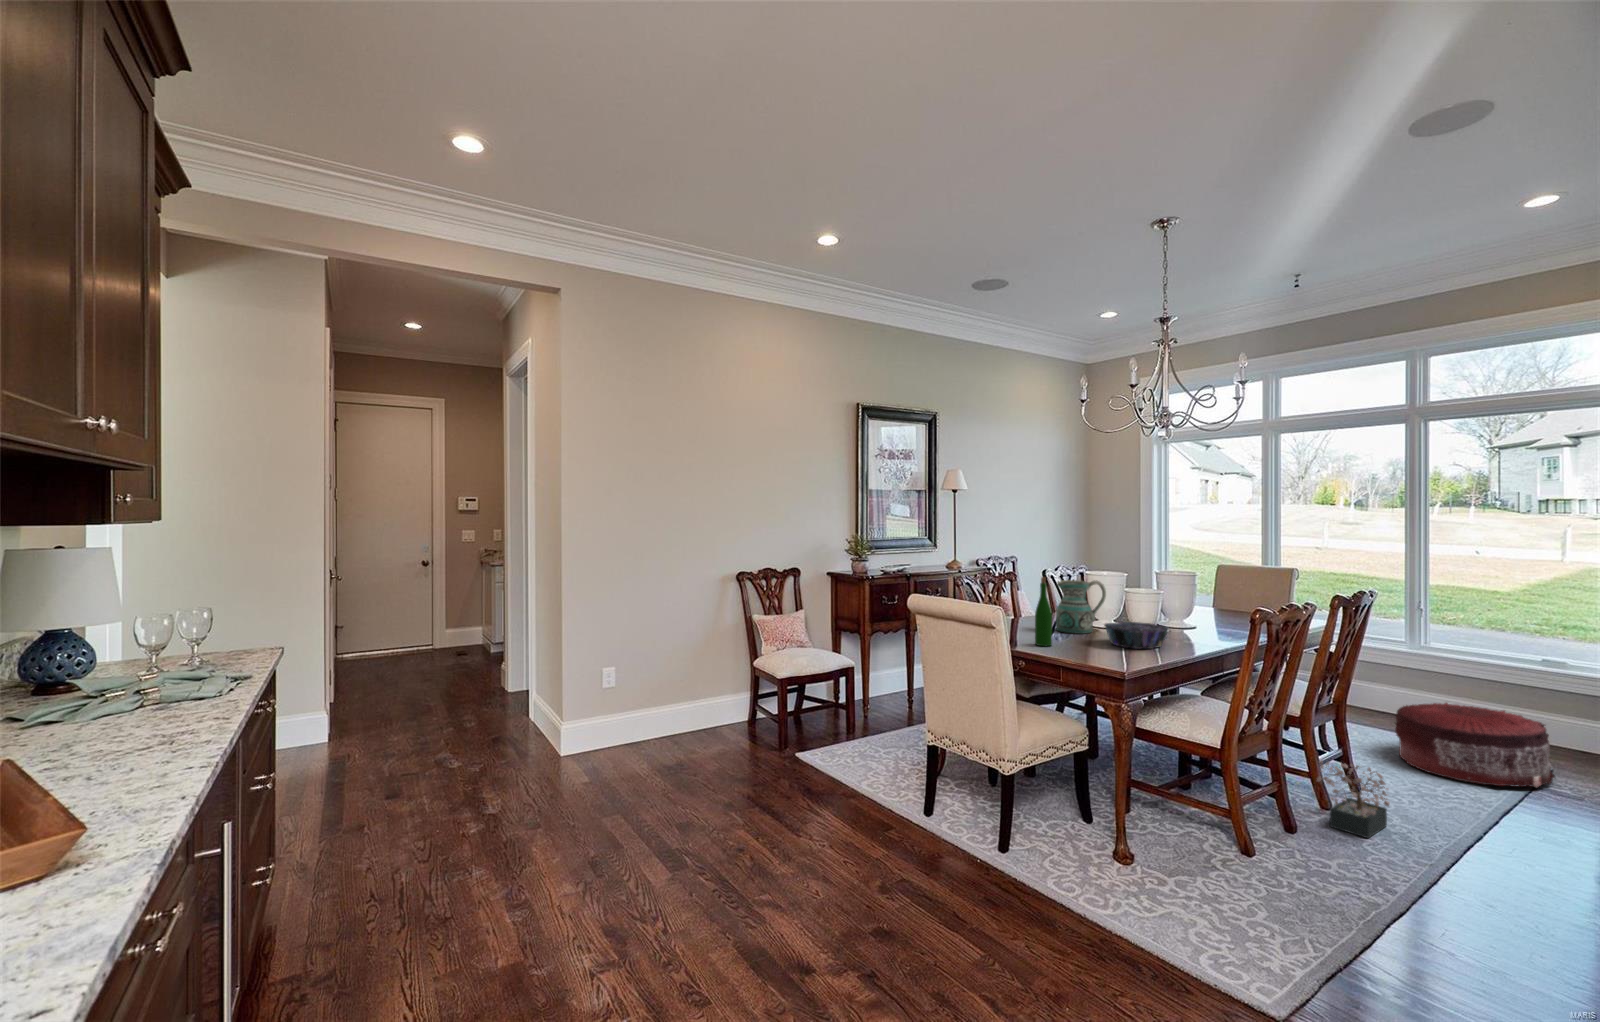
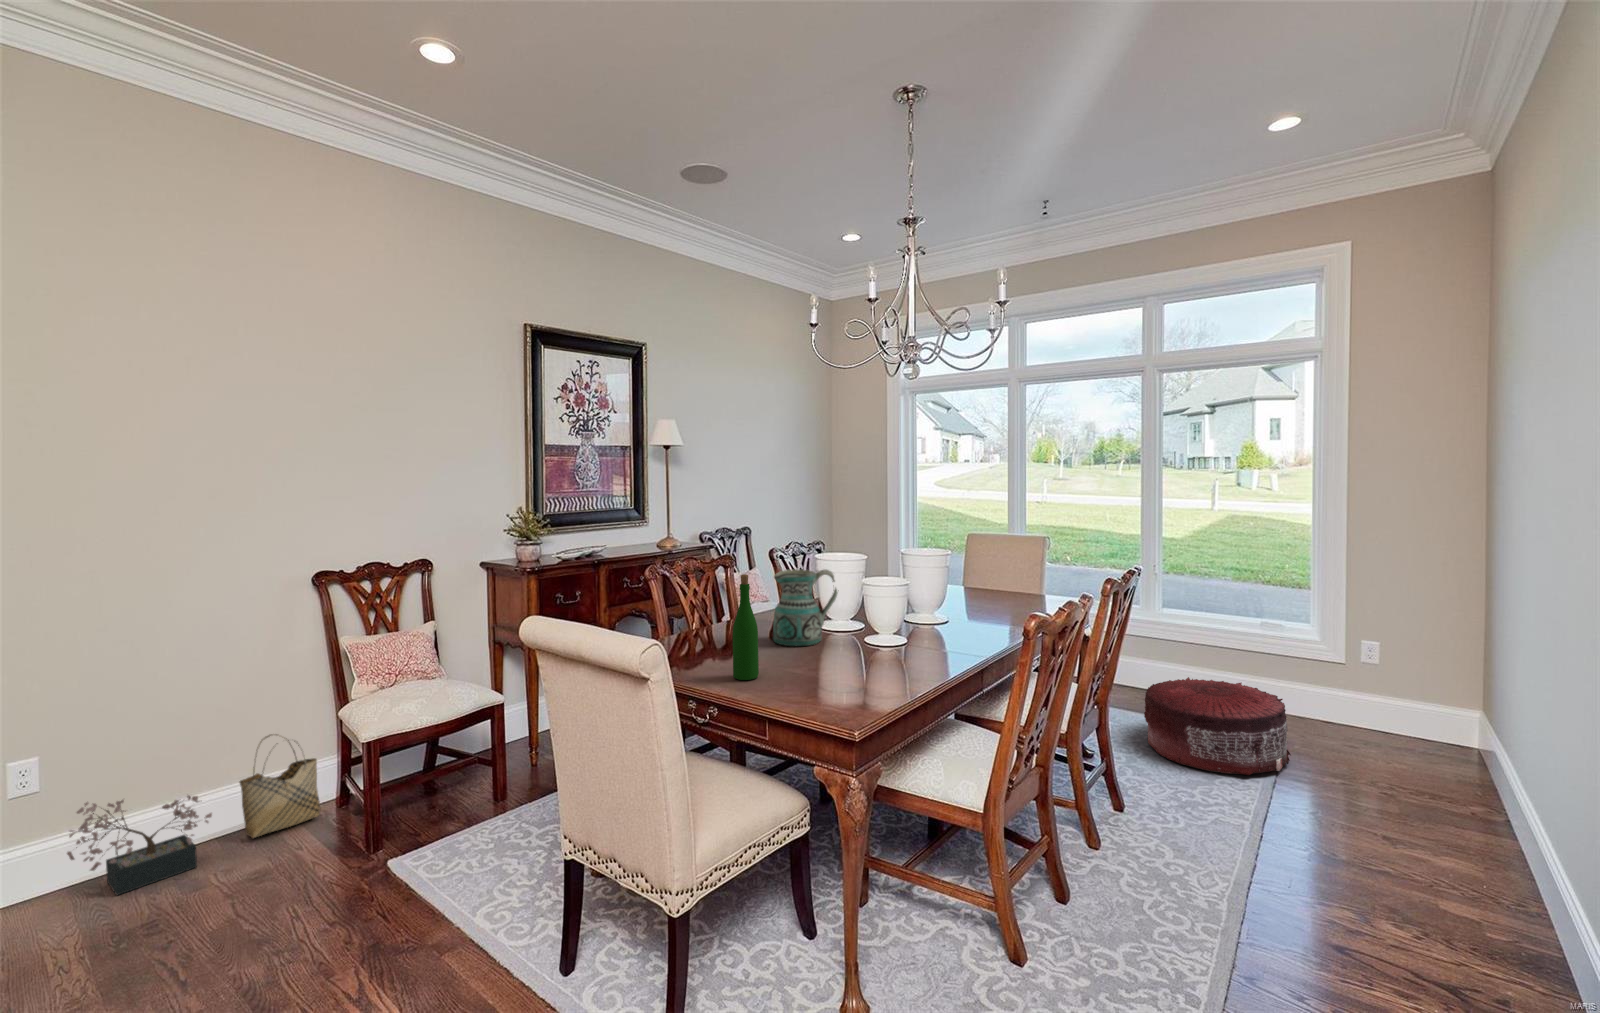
decorative bowl: present [1104,622,1169,649] -> none [832,629,917,674]
woven basket: none [702,672,741,735] -> present [239,735,320,838]
decorative plant: present [1317,761,1390,838] -> present [67,795,212,895]

